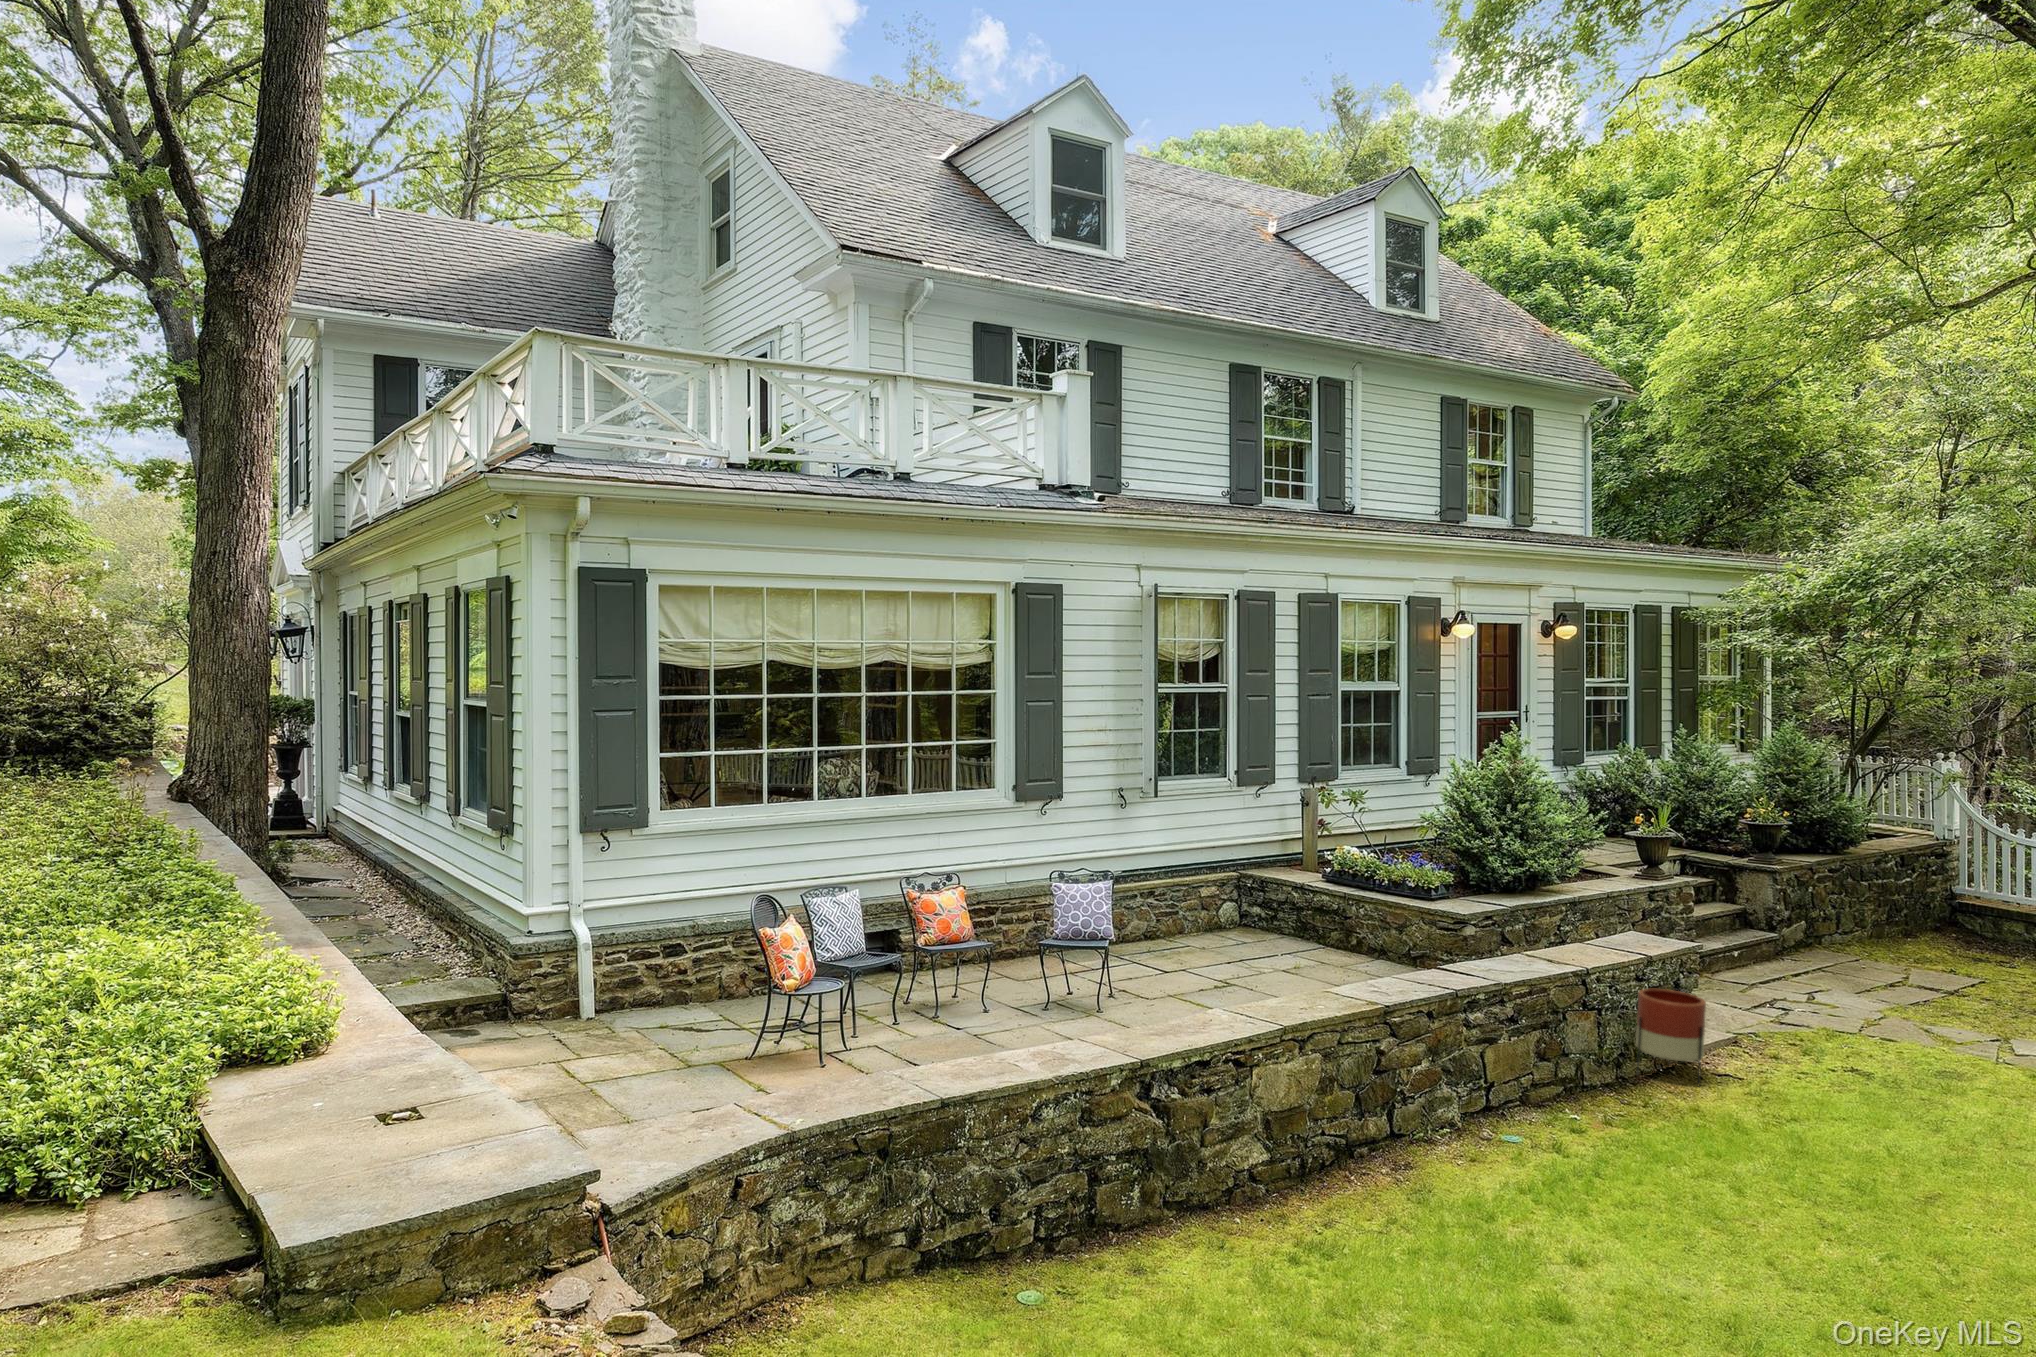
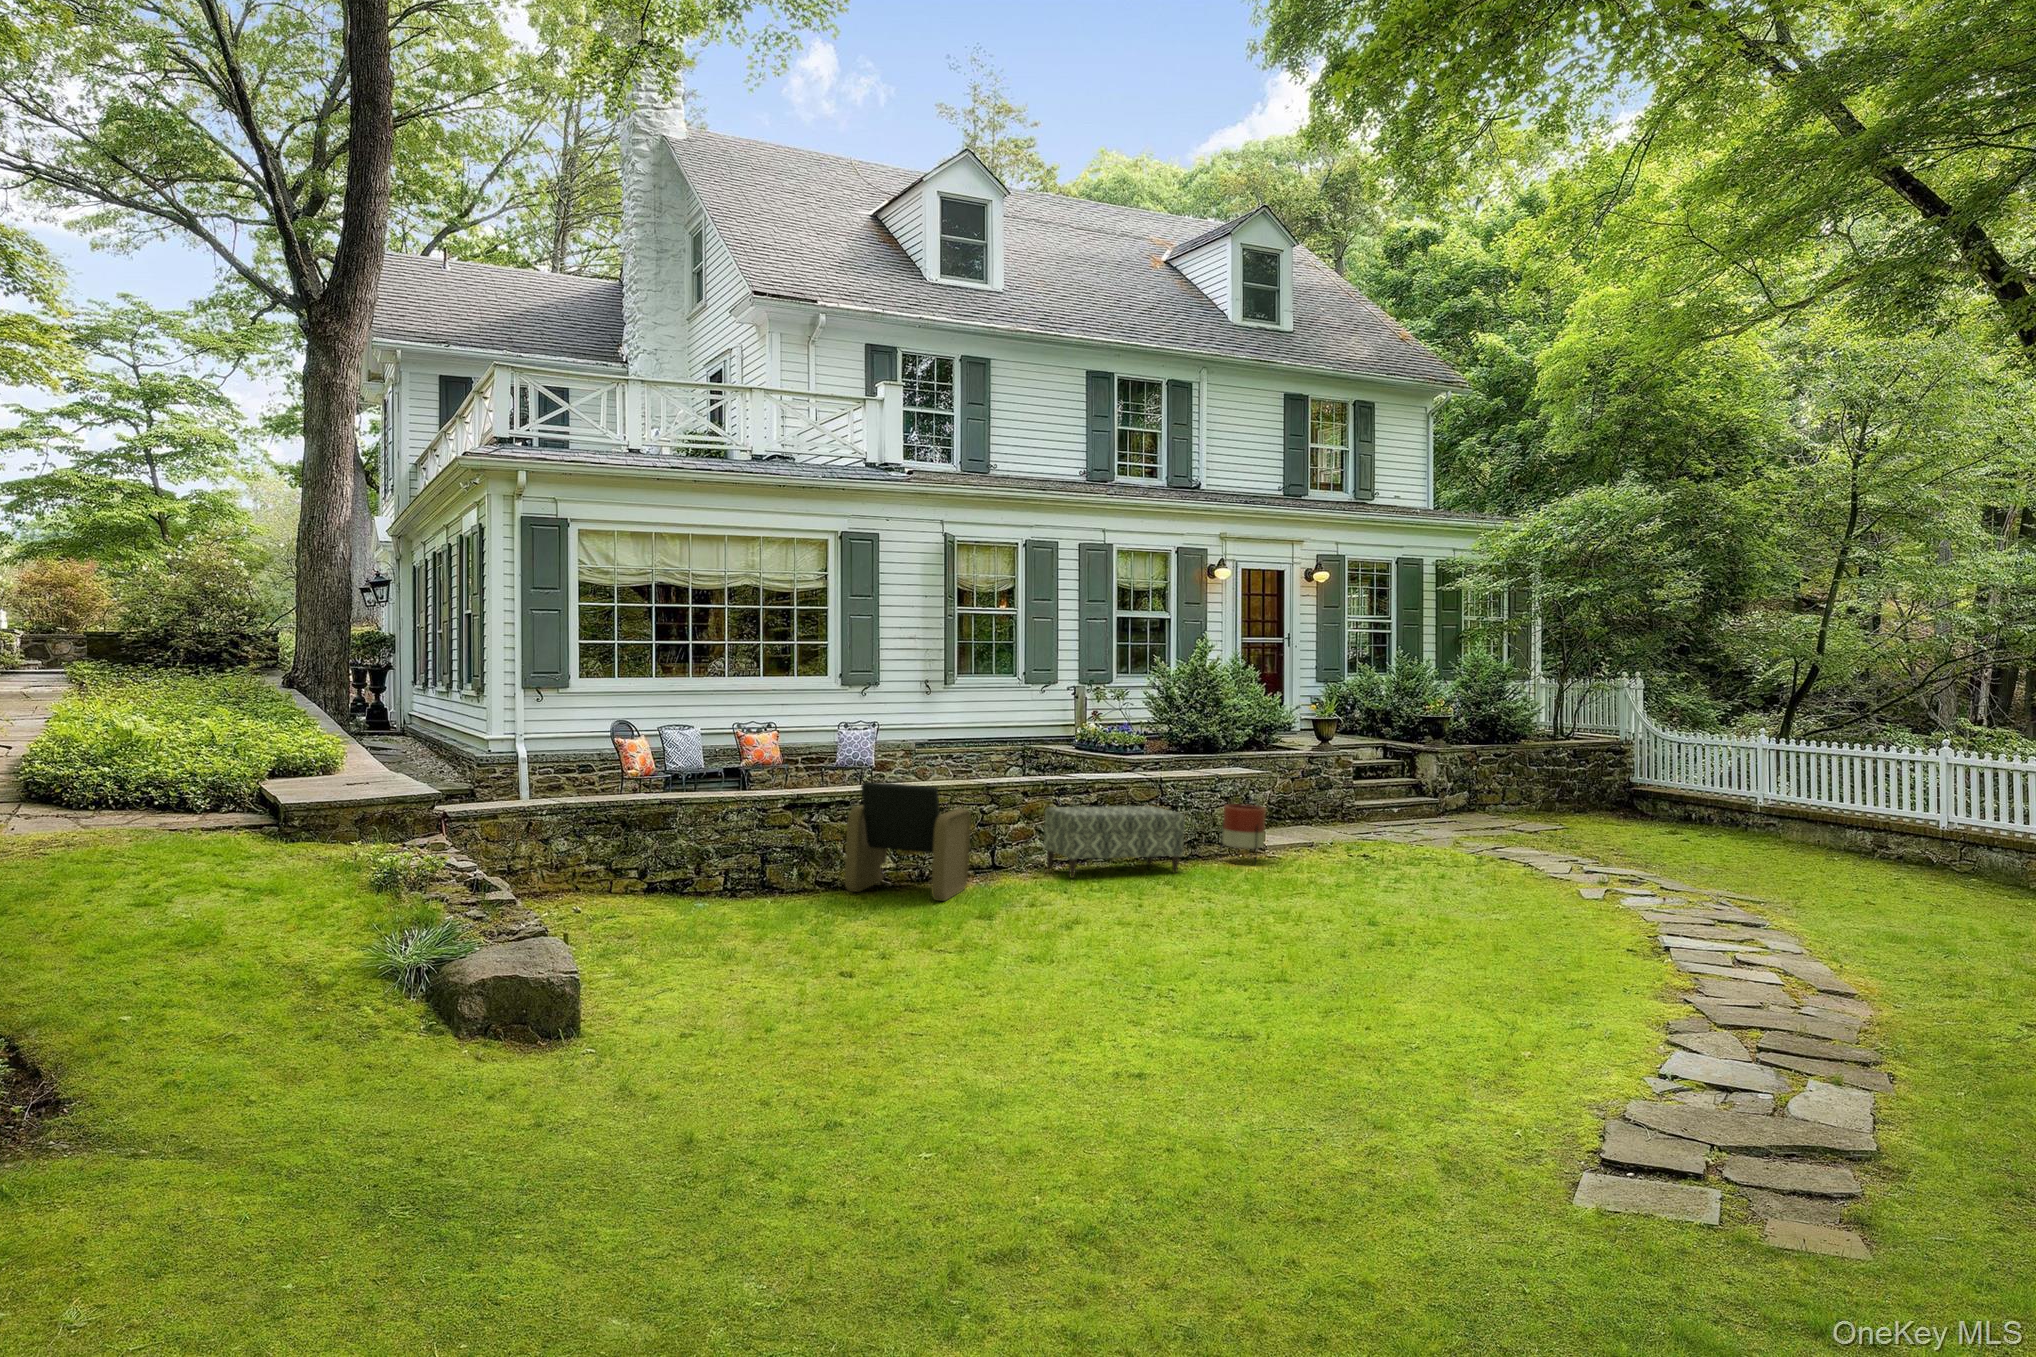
bench: none [1434,1005,1638,1148] -> present [1043,806,1185,878]
armchair: none [1232,1046,1421,1248] -> present [845,781,971,901]

